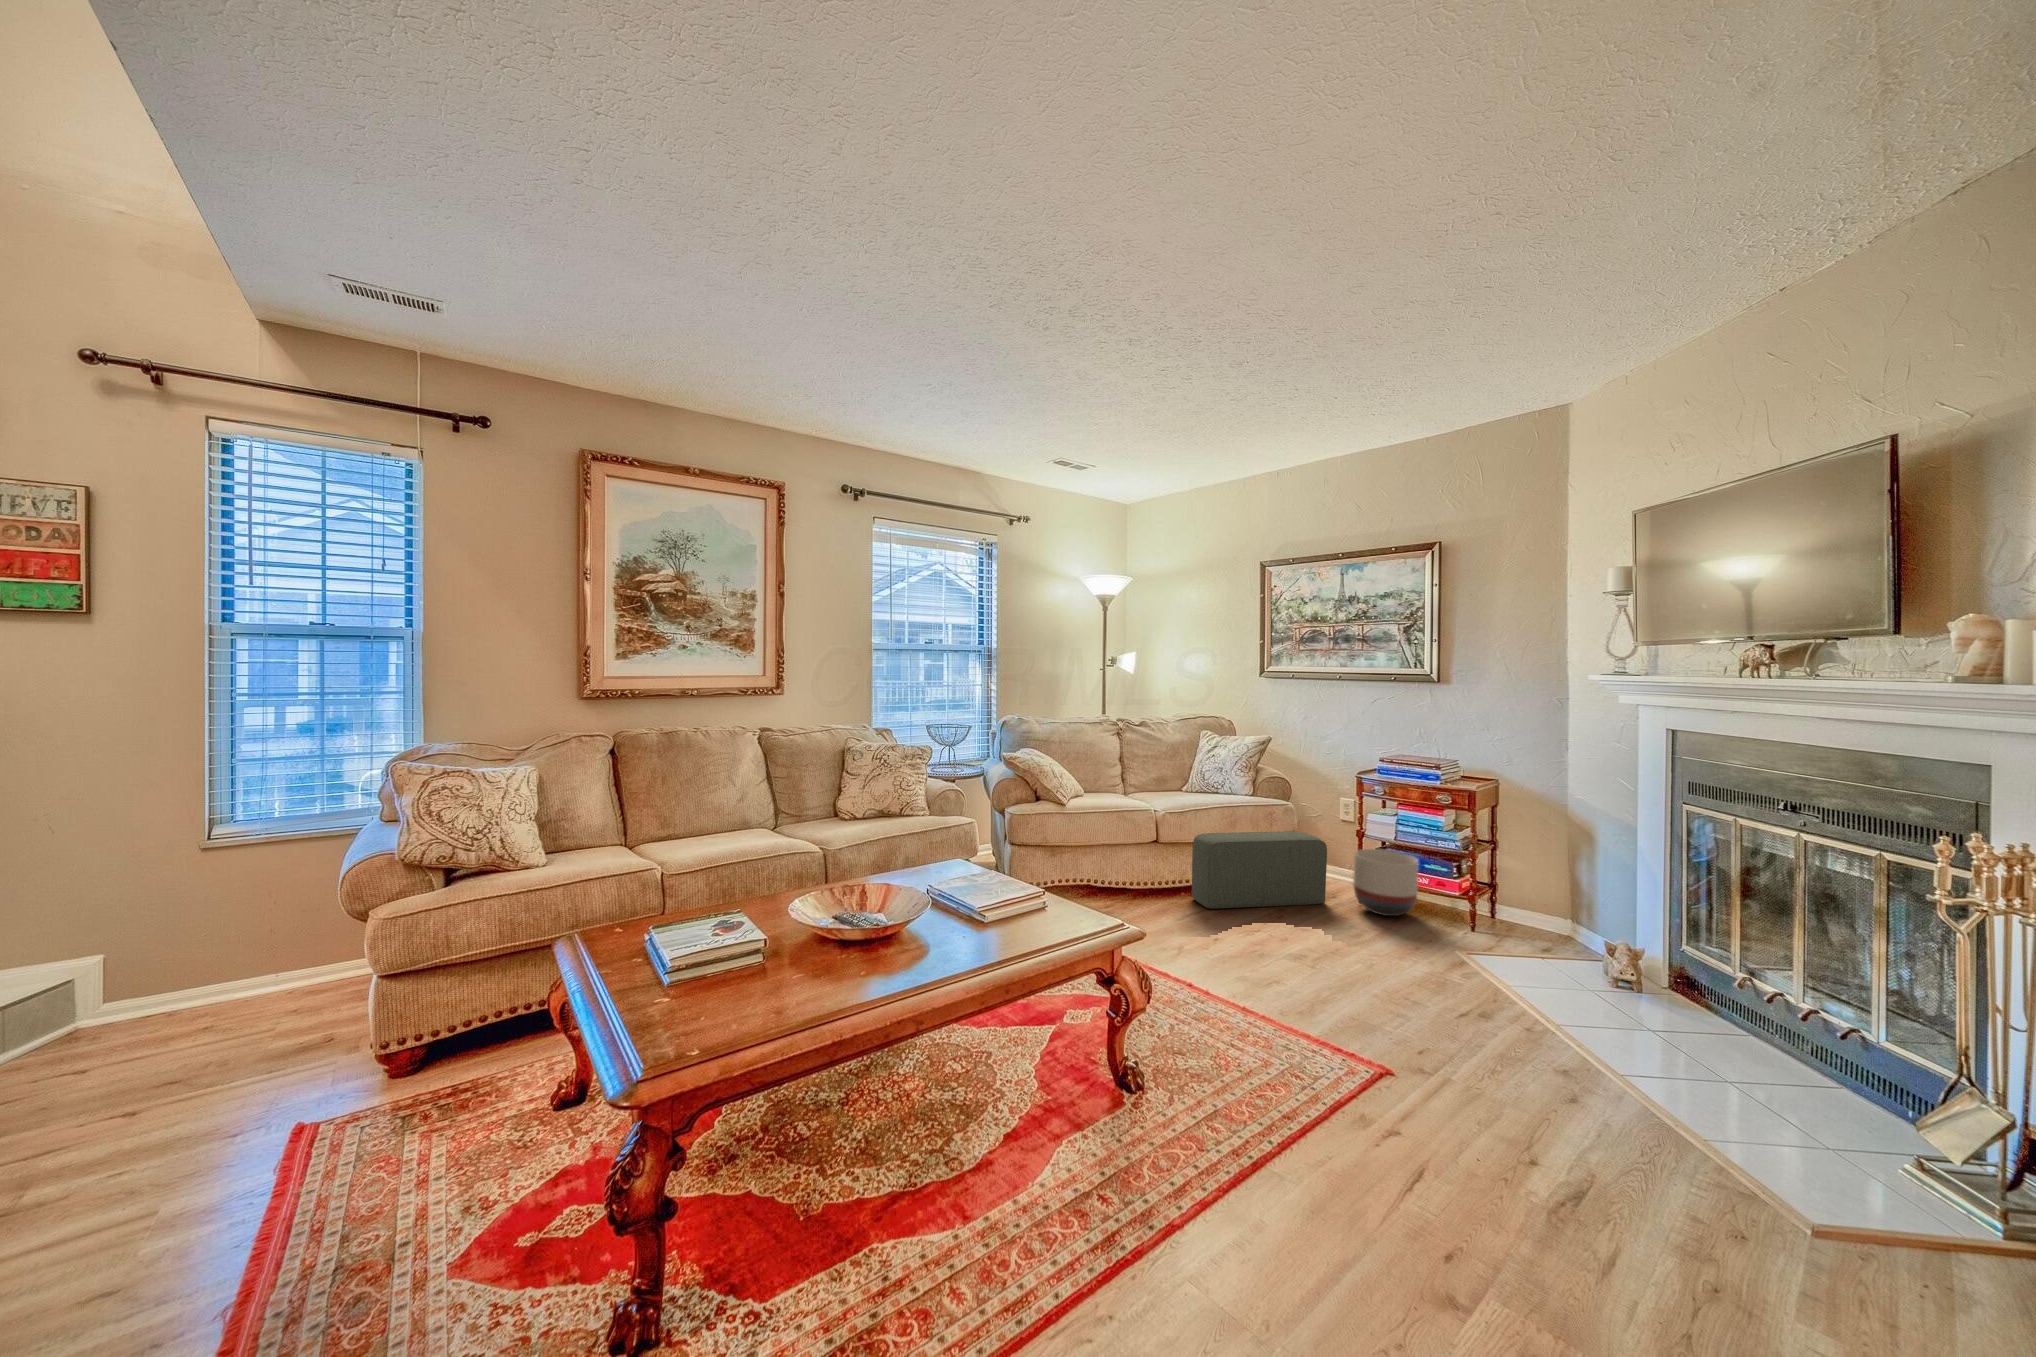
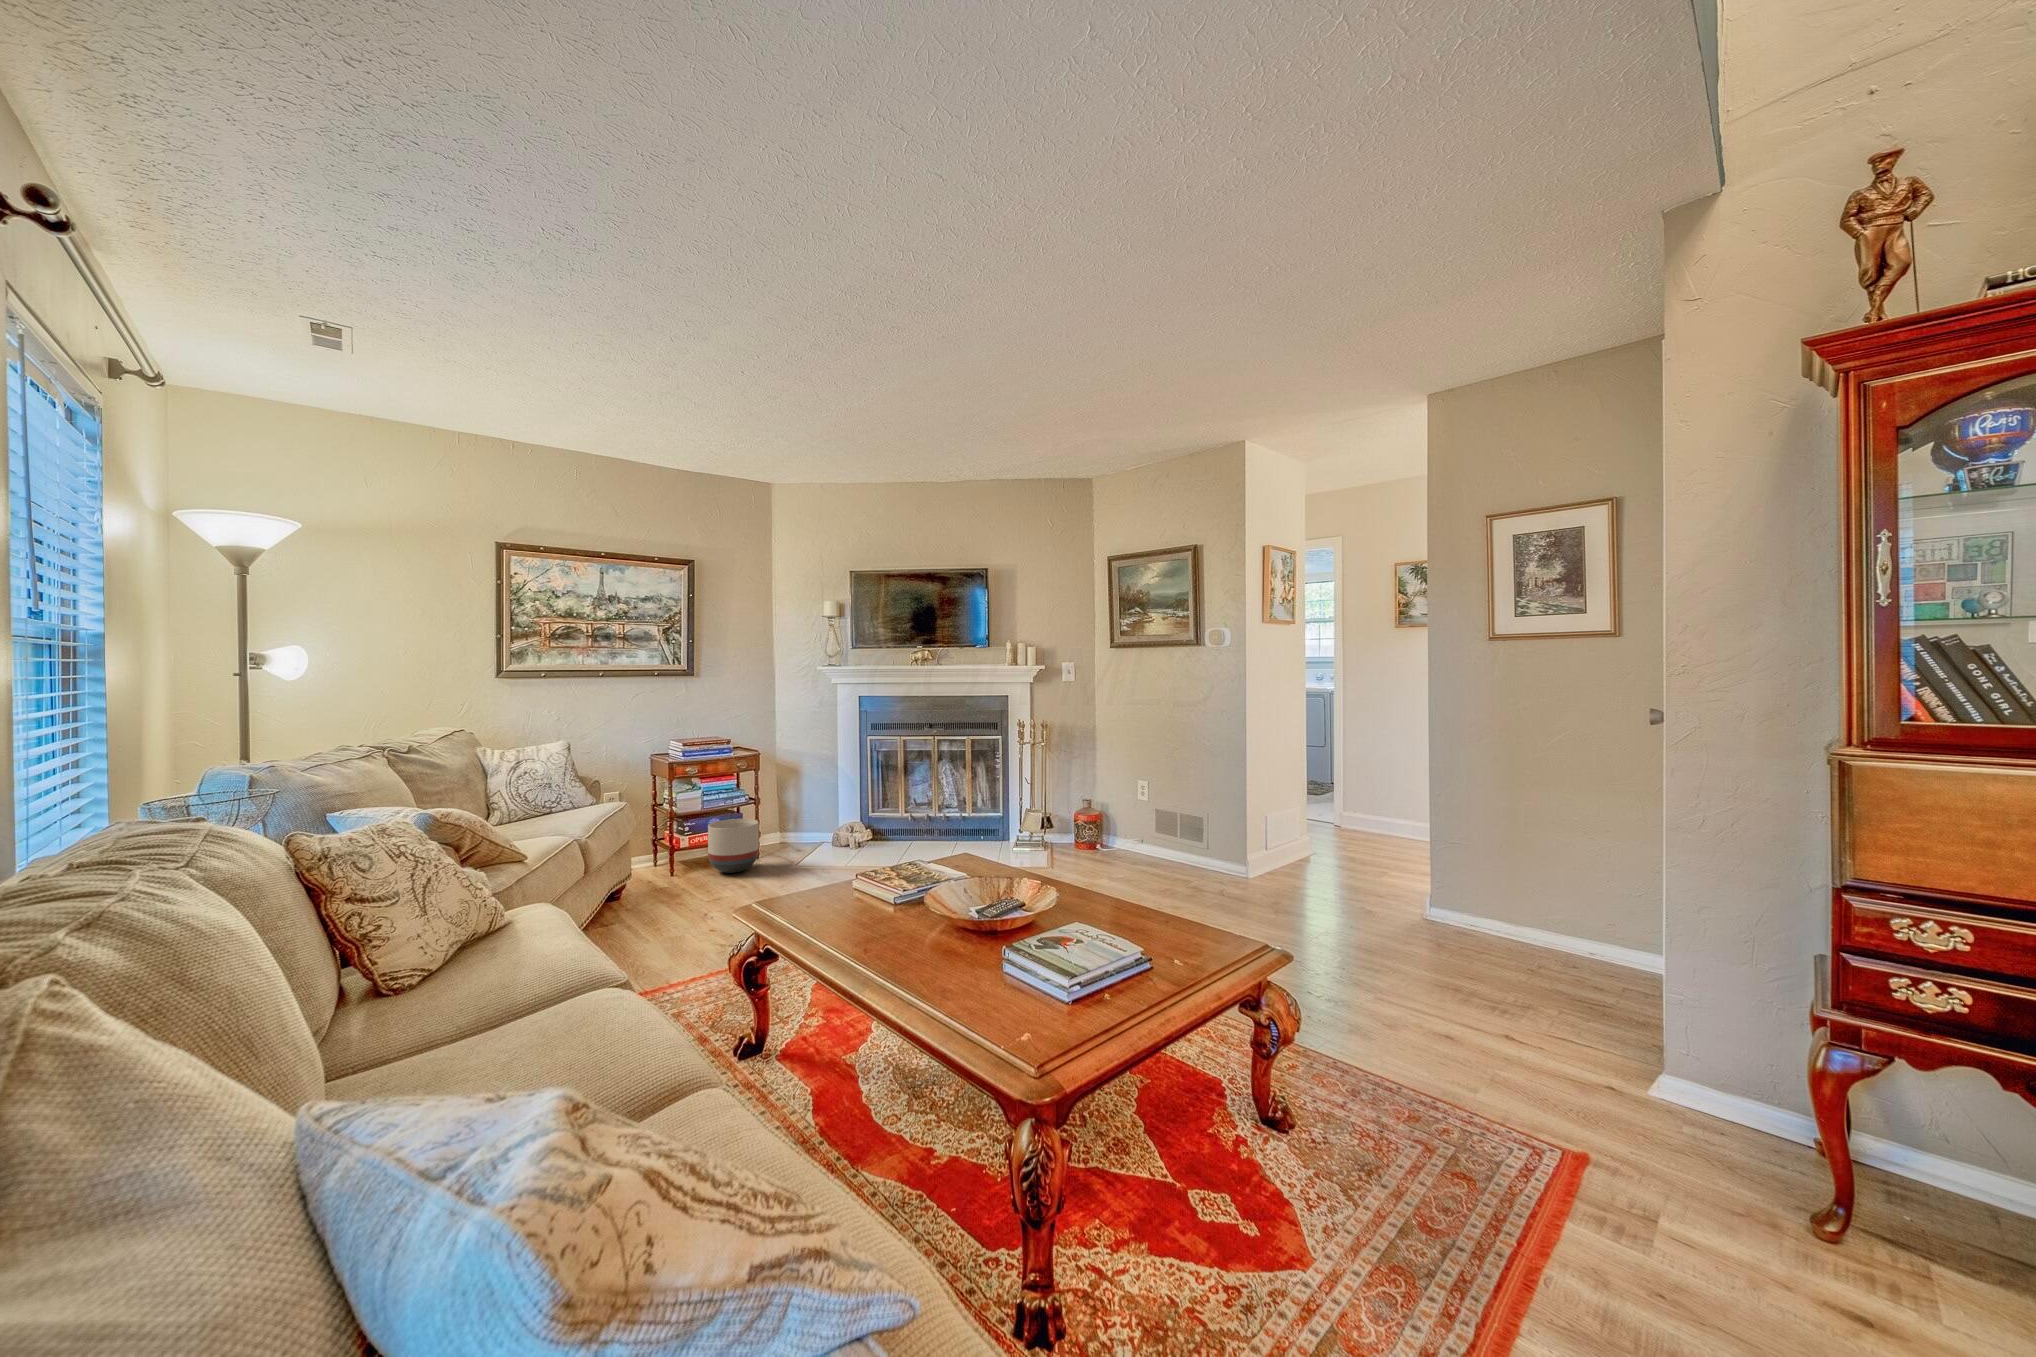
pouf: present [1192,831,1327,909] -> none [630,826,698,926]

